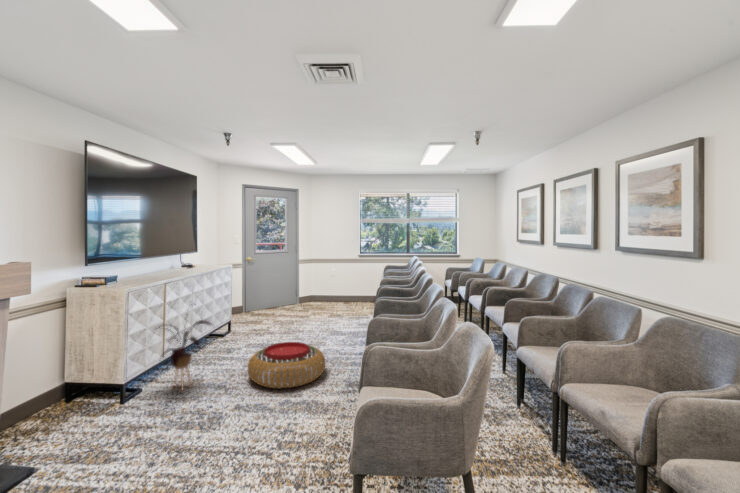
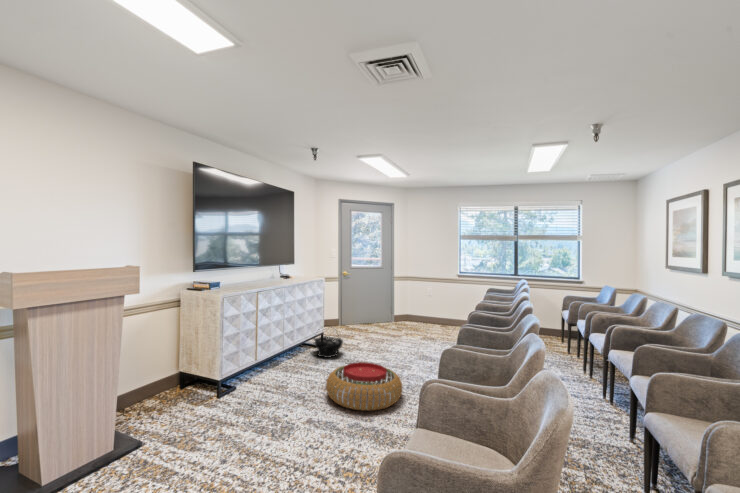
basket: none [220,312,255,346] -> present [313,335,343,358]
house plant: present [159,320,211,384] -> none [249,315,300,394]

